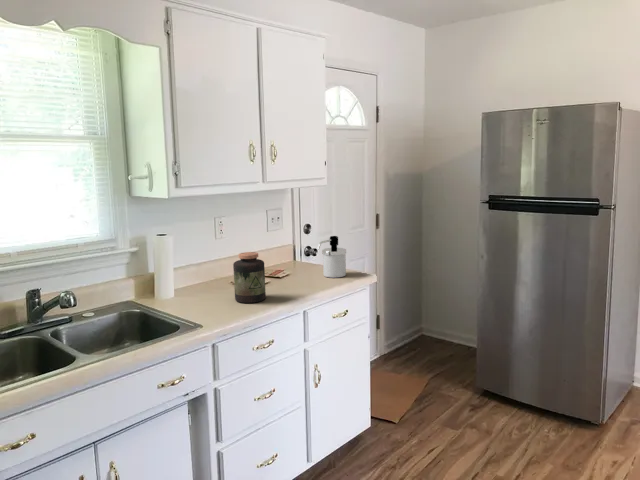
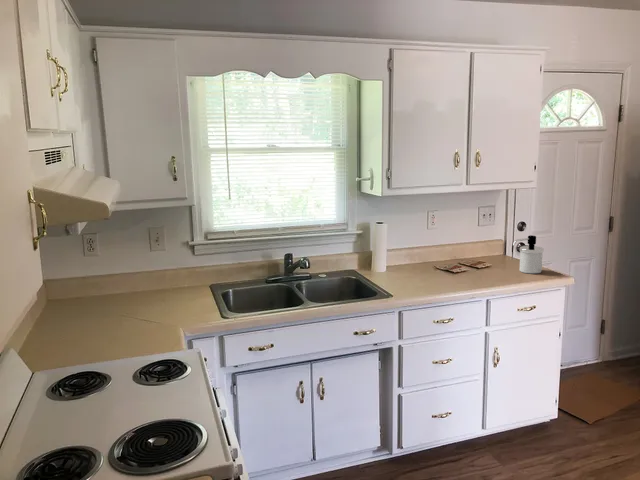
jar: present [233,252,266,303] -> none [429,243,455,284]

